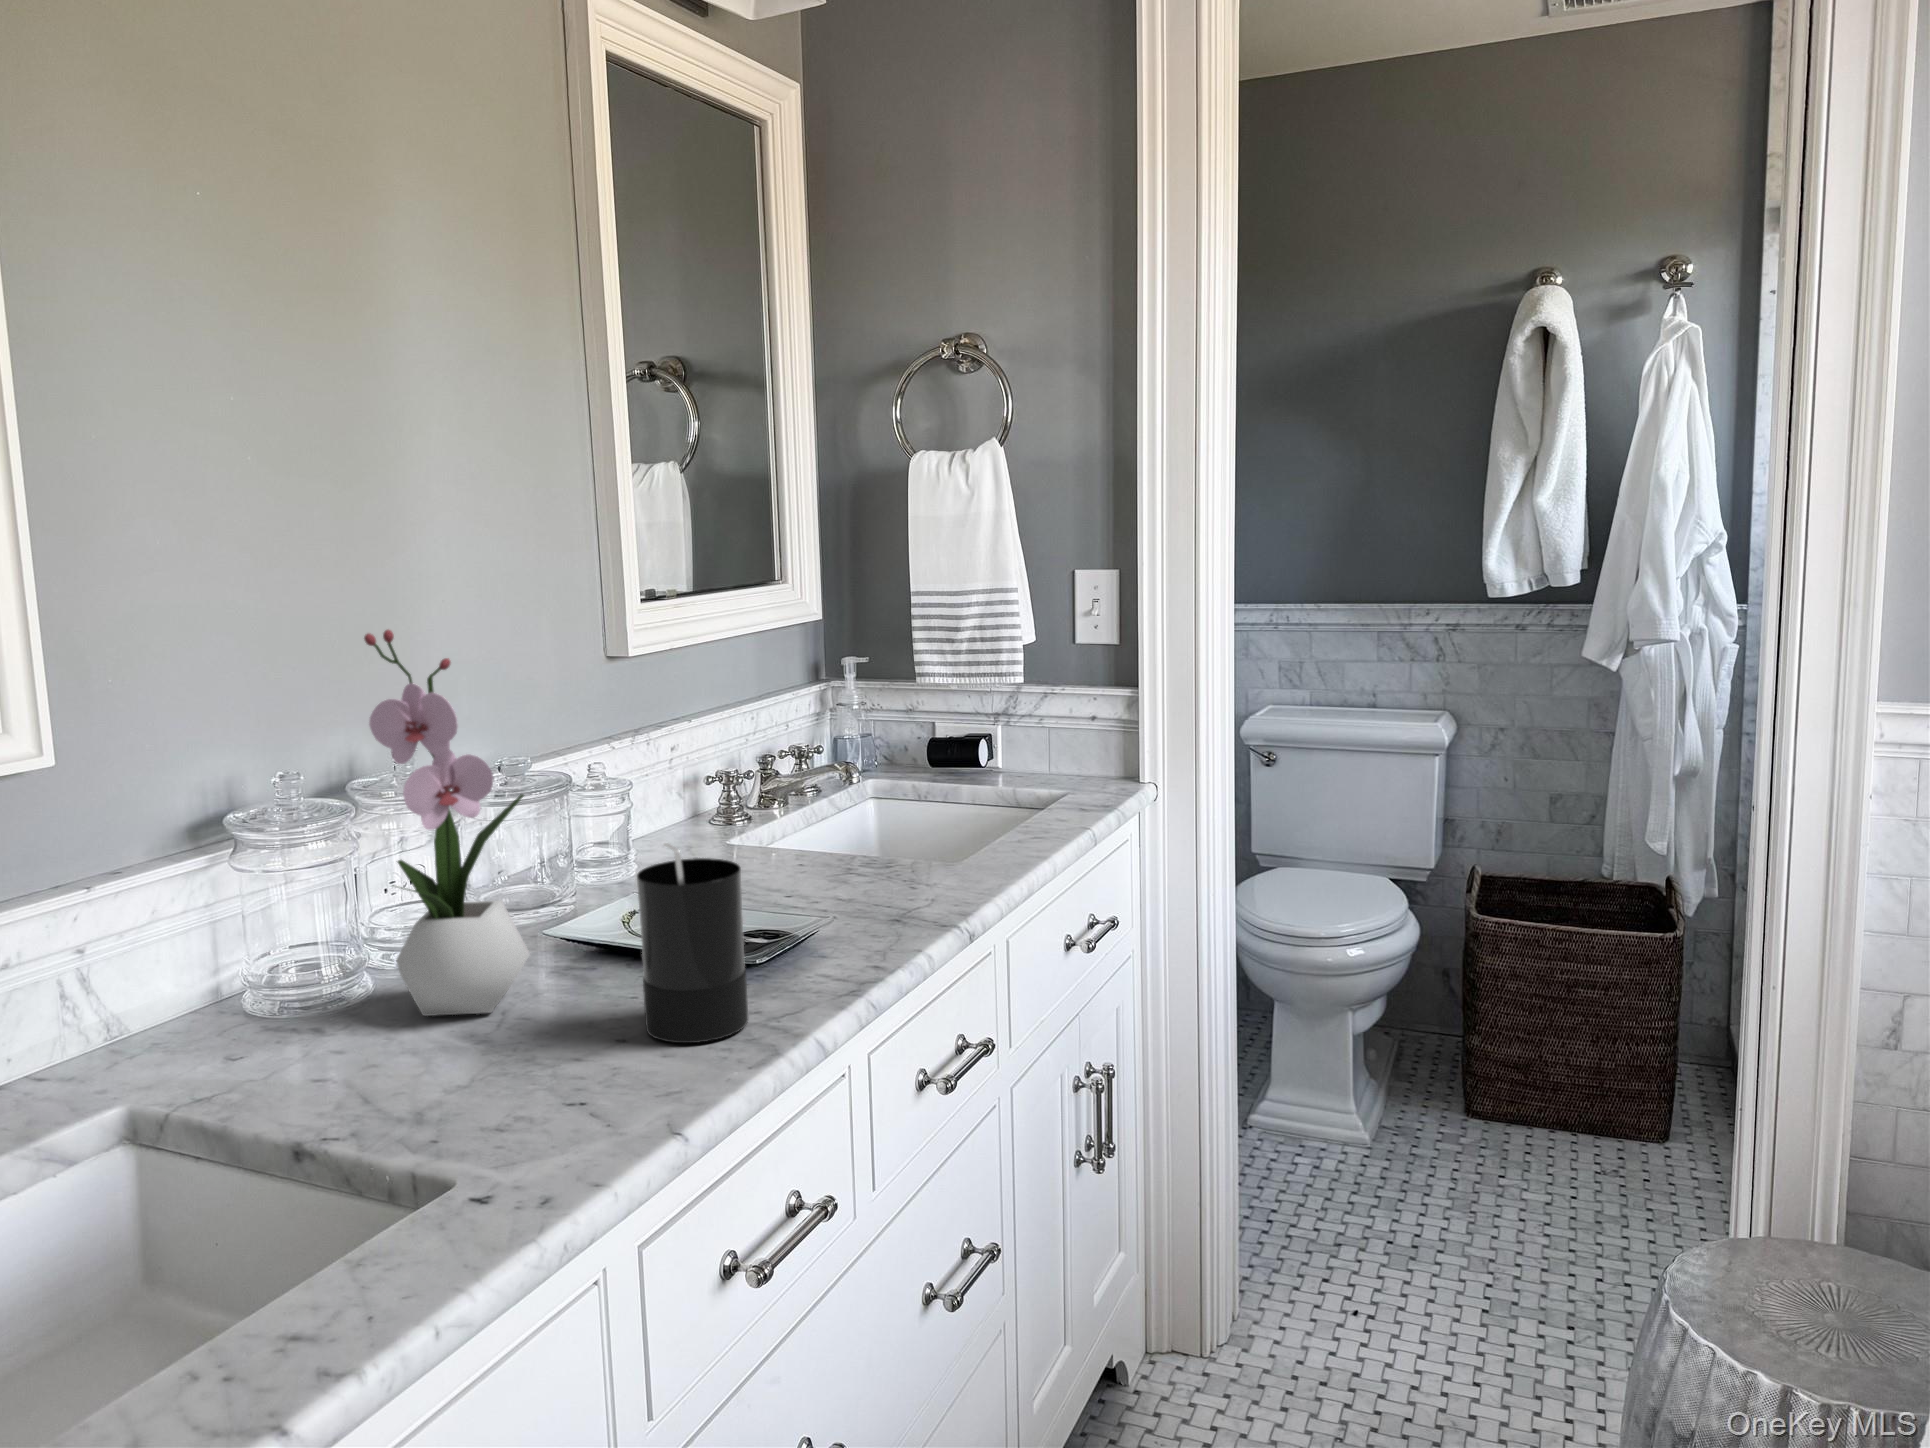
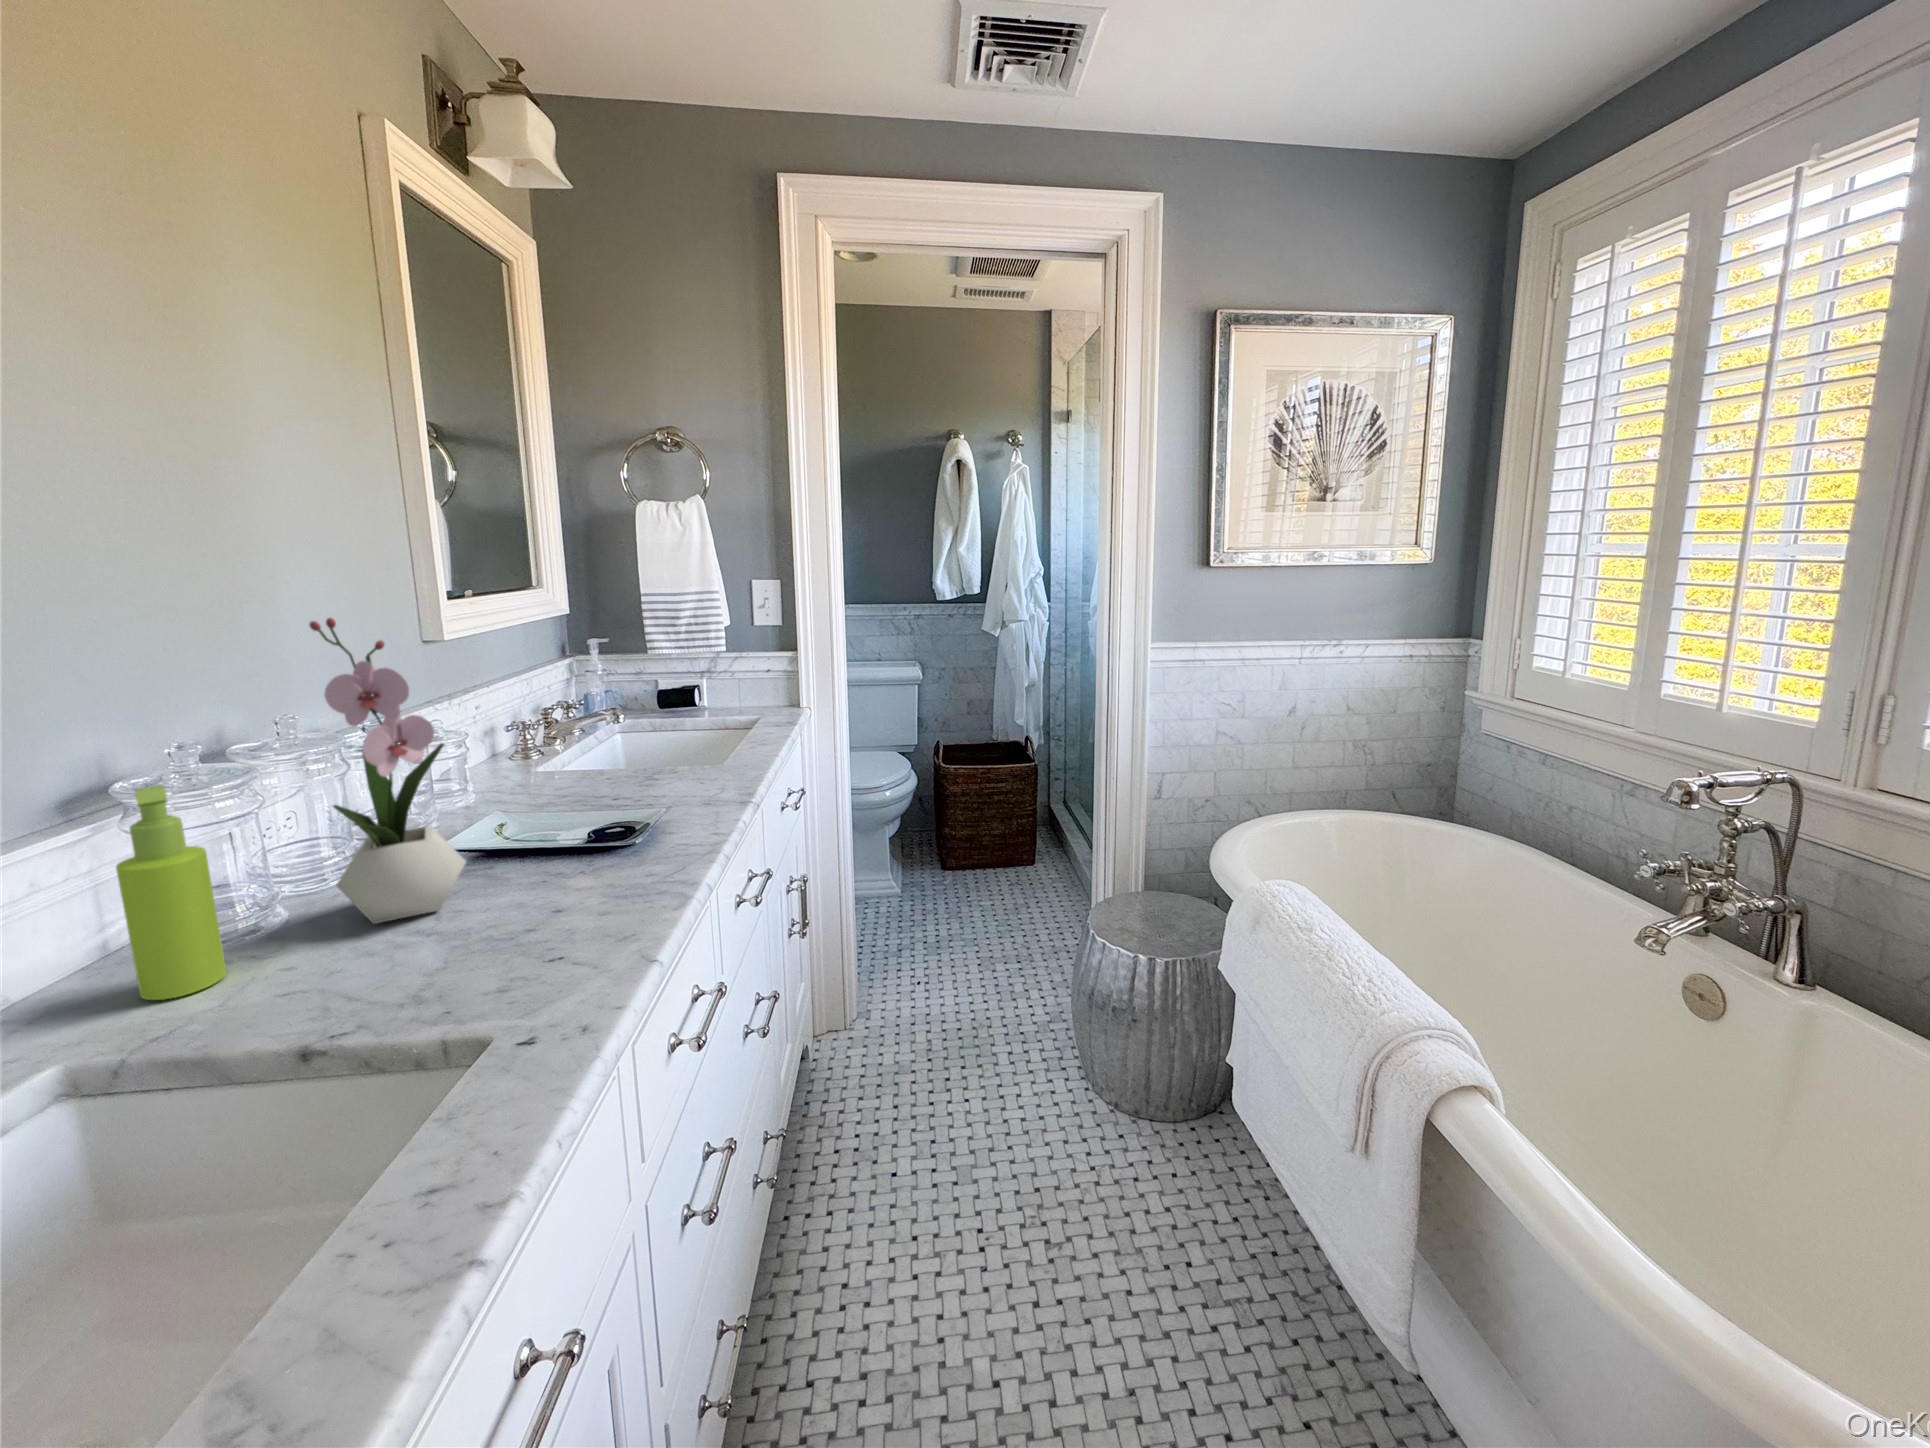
soap dispenser: none [185,816,275,1059] -> present [116,785,226,1000]
candle: present [637,843,748,1043] -> none [576,766,662,901]

